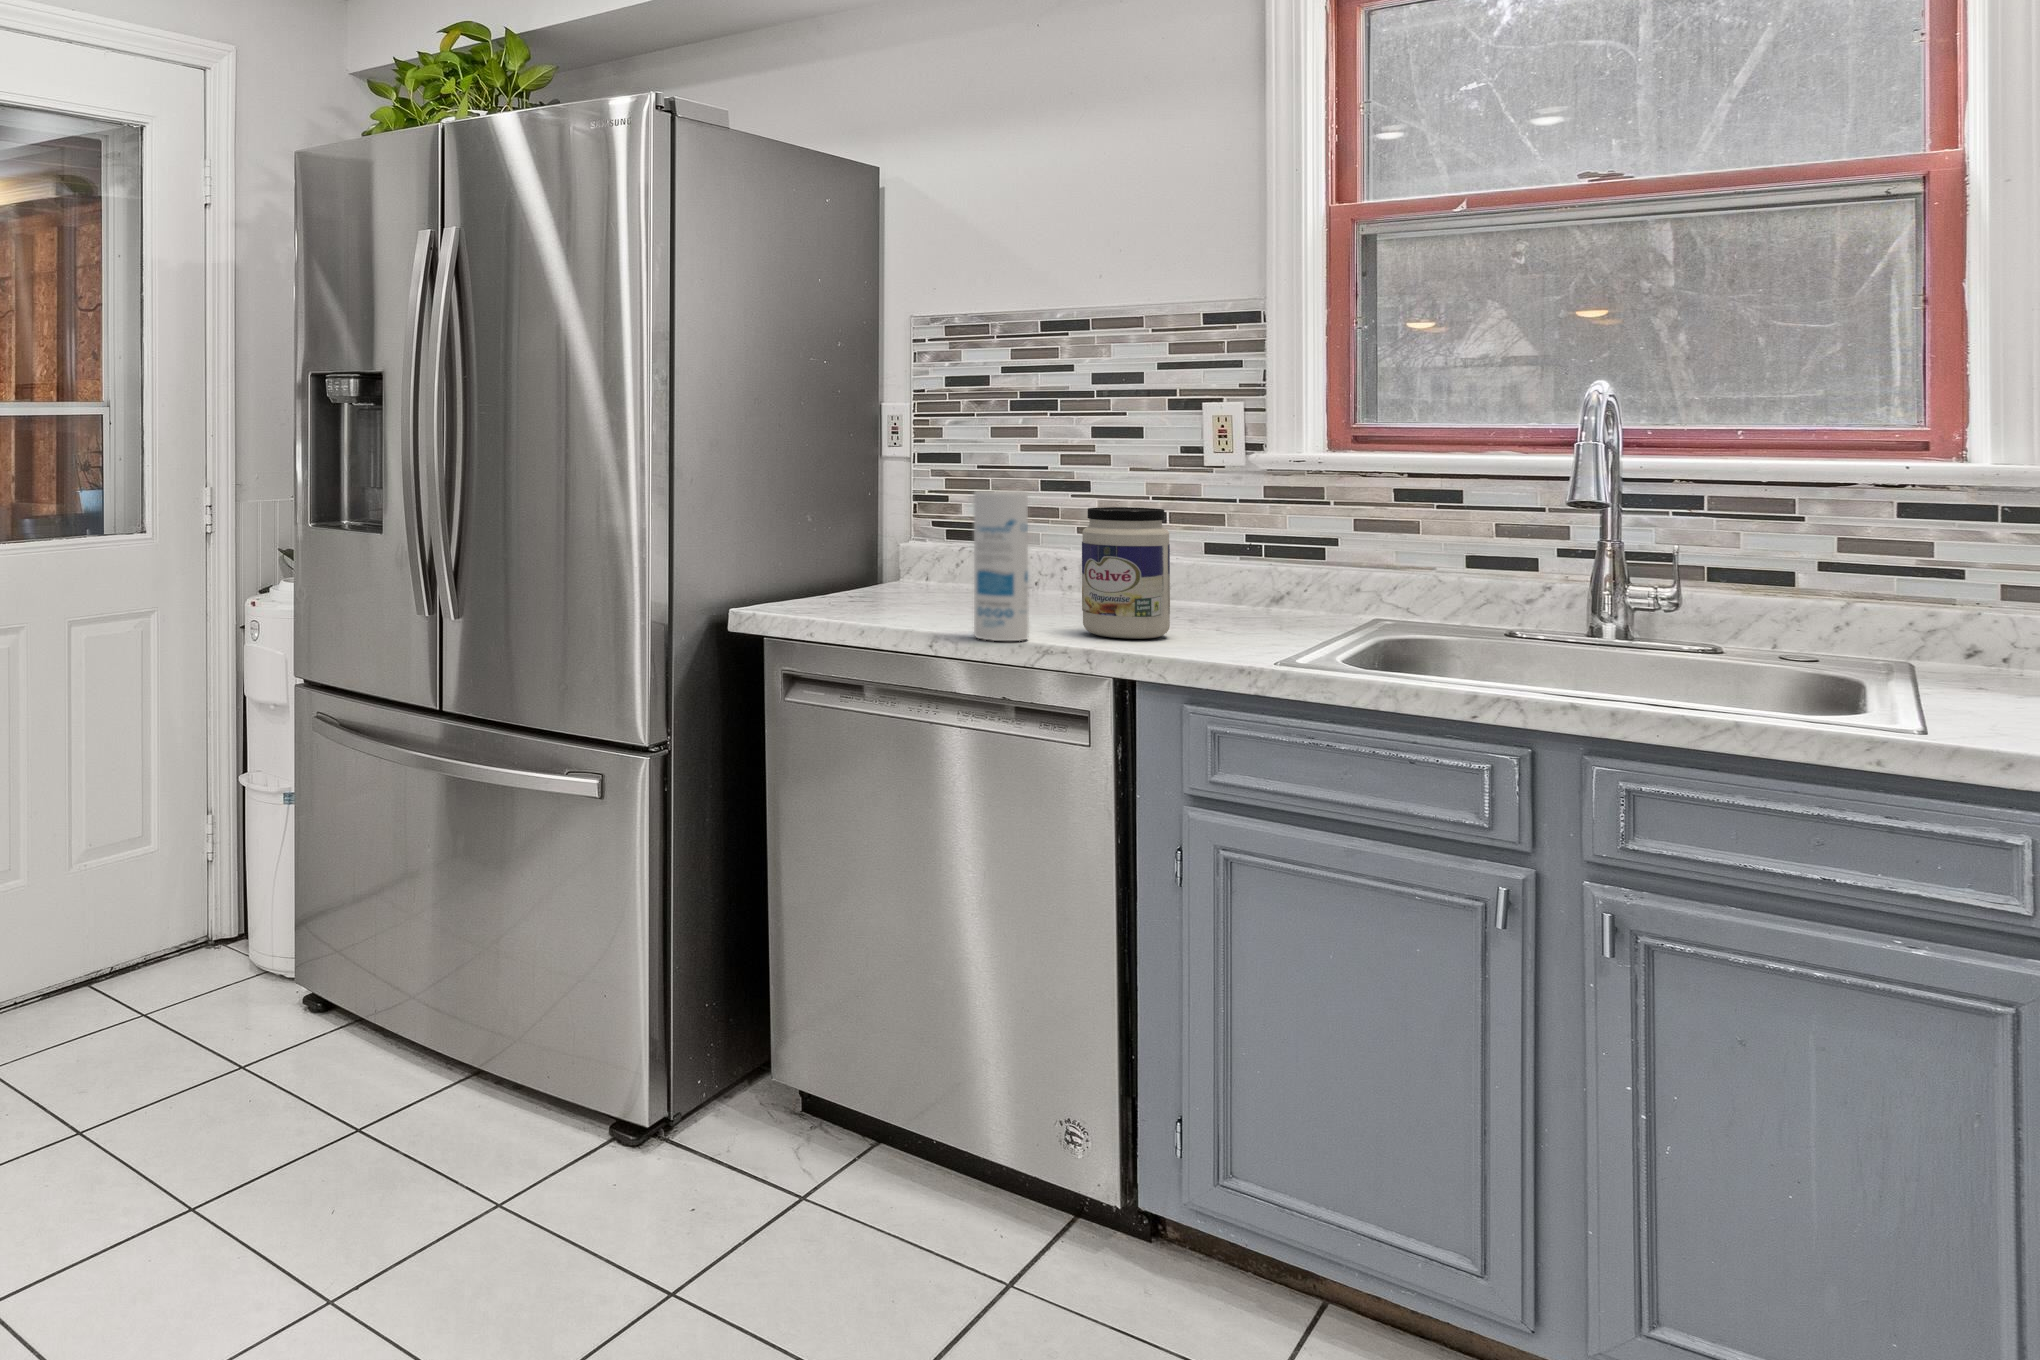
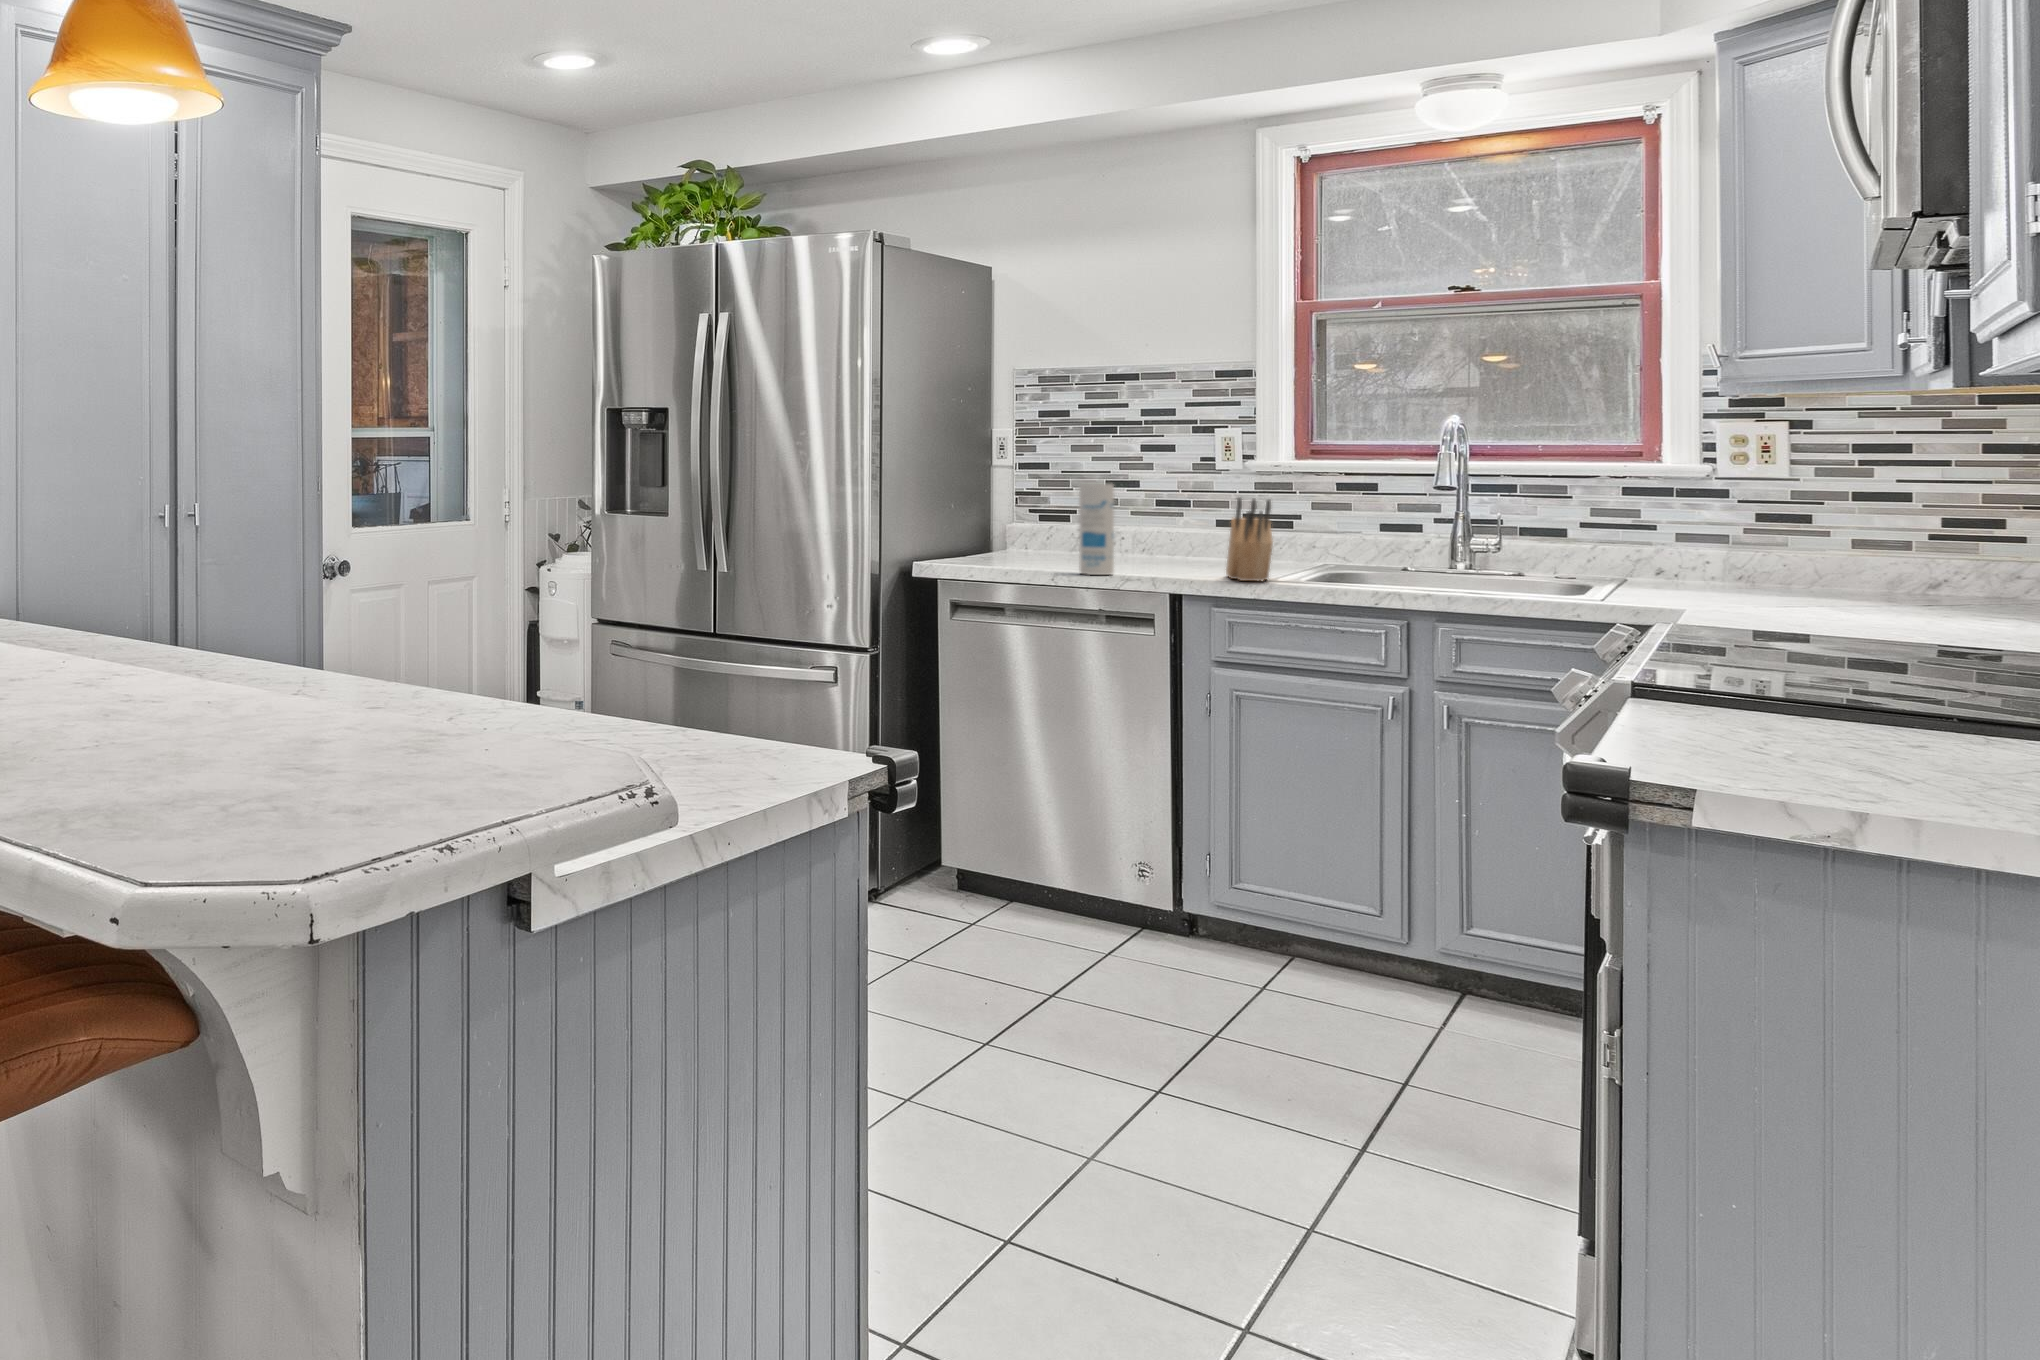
jar: present [1082,507,1170,639] -> none [1144,494,1199,574]
knife block: none [1213,521,1289,664] -> present [1226,498,1273,581]

